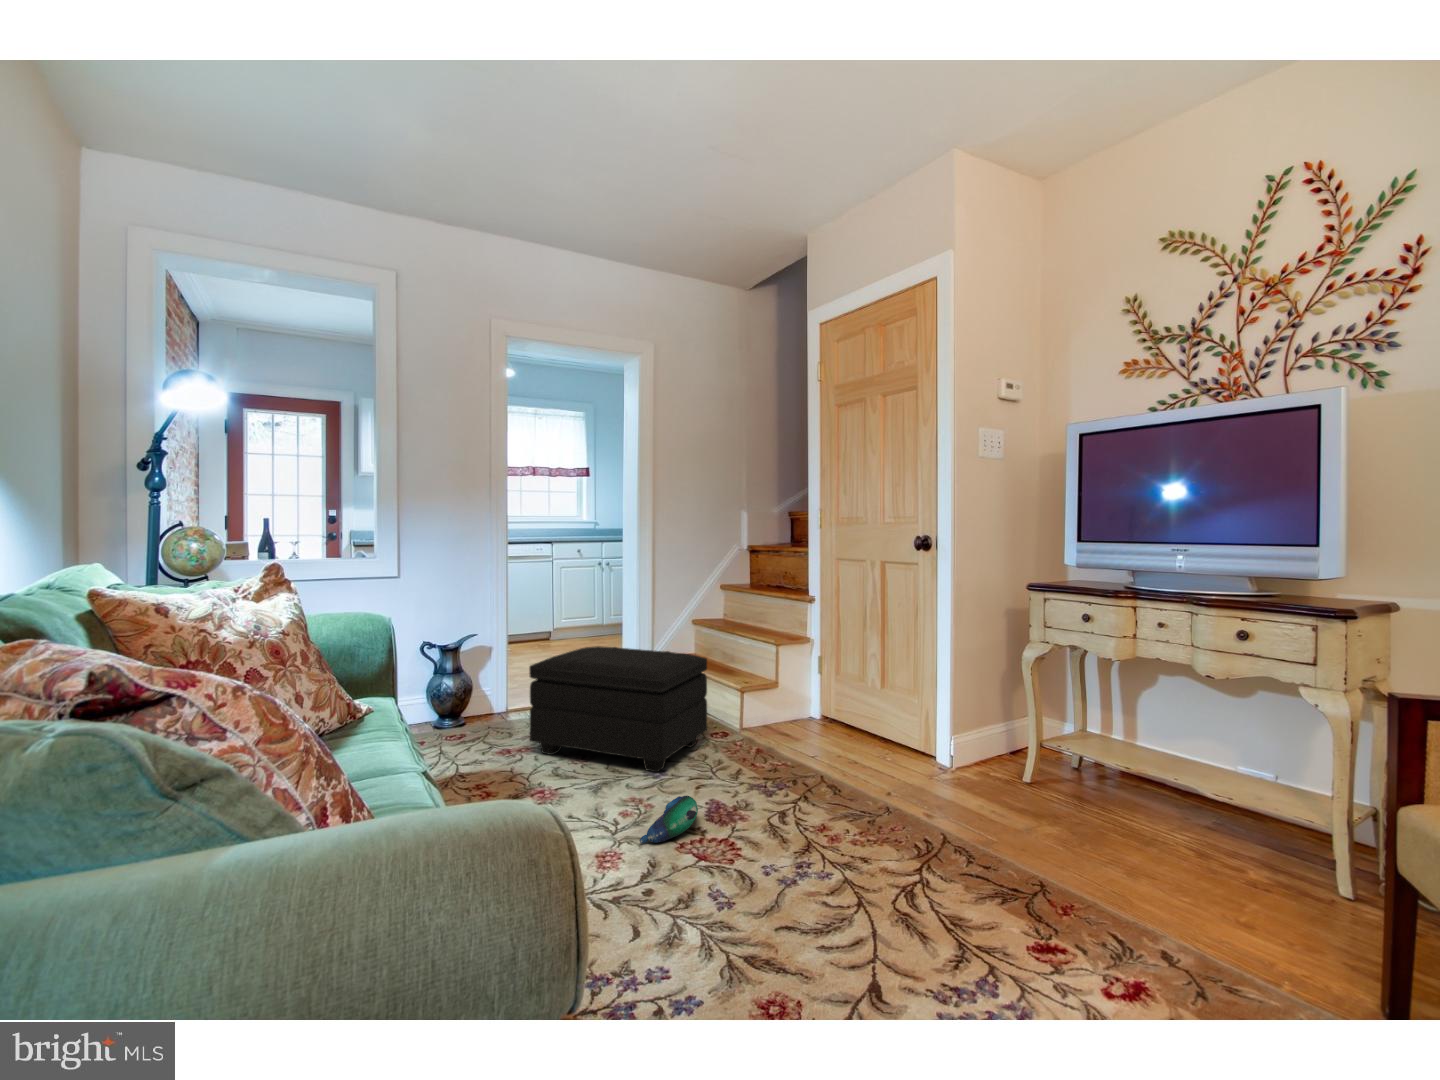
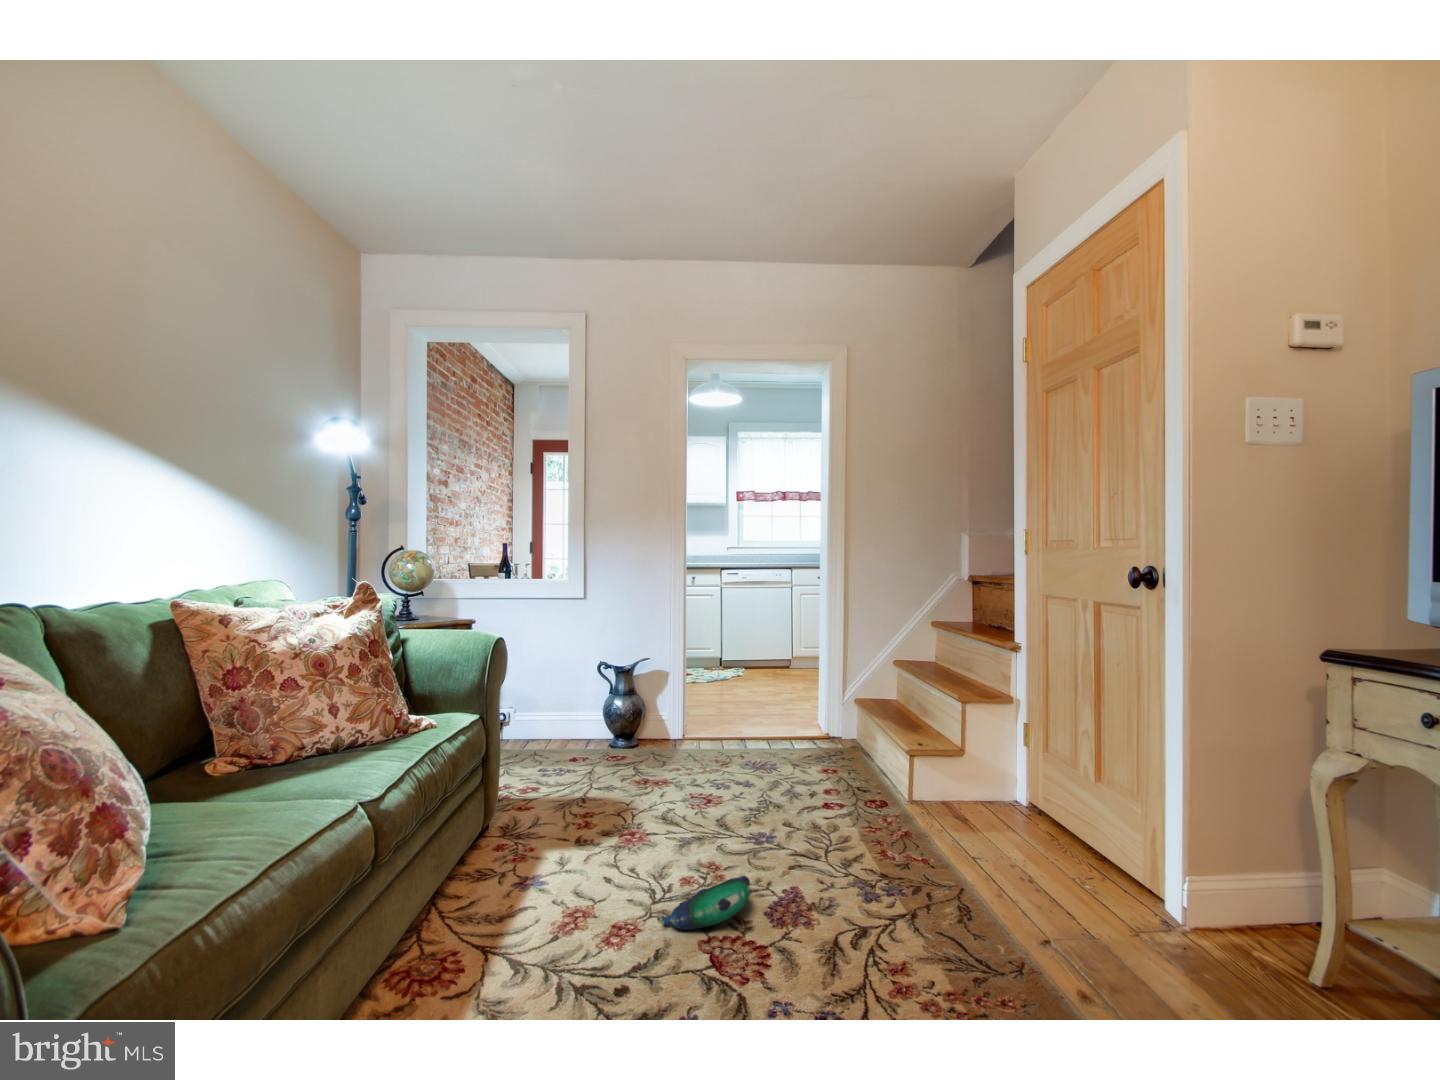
footstool: present [529,646,707,772] -> none [657,682,850,839]

